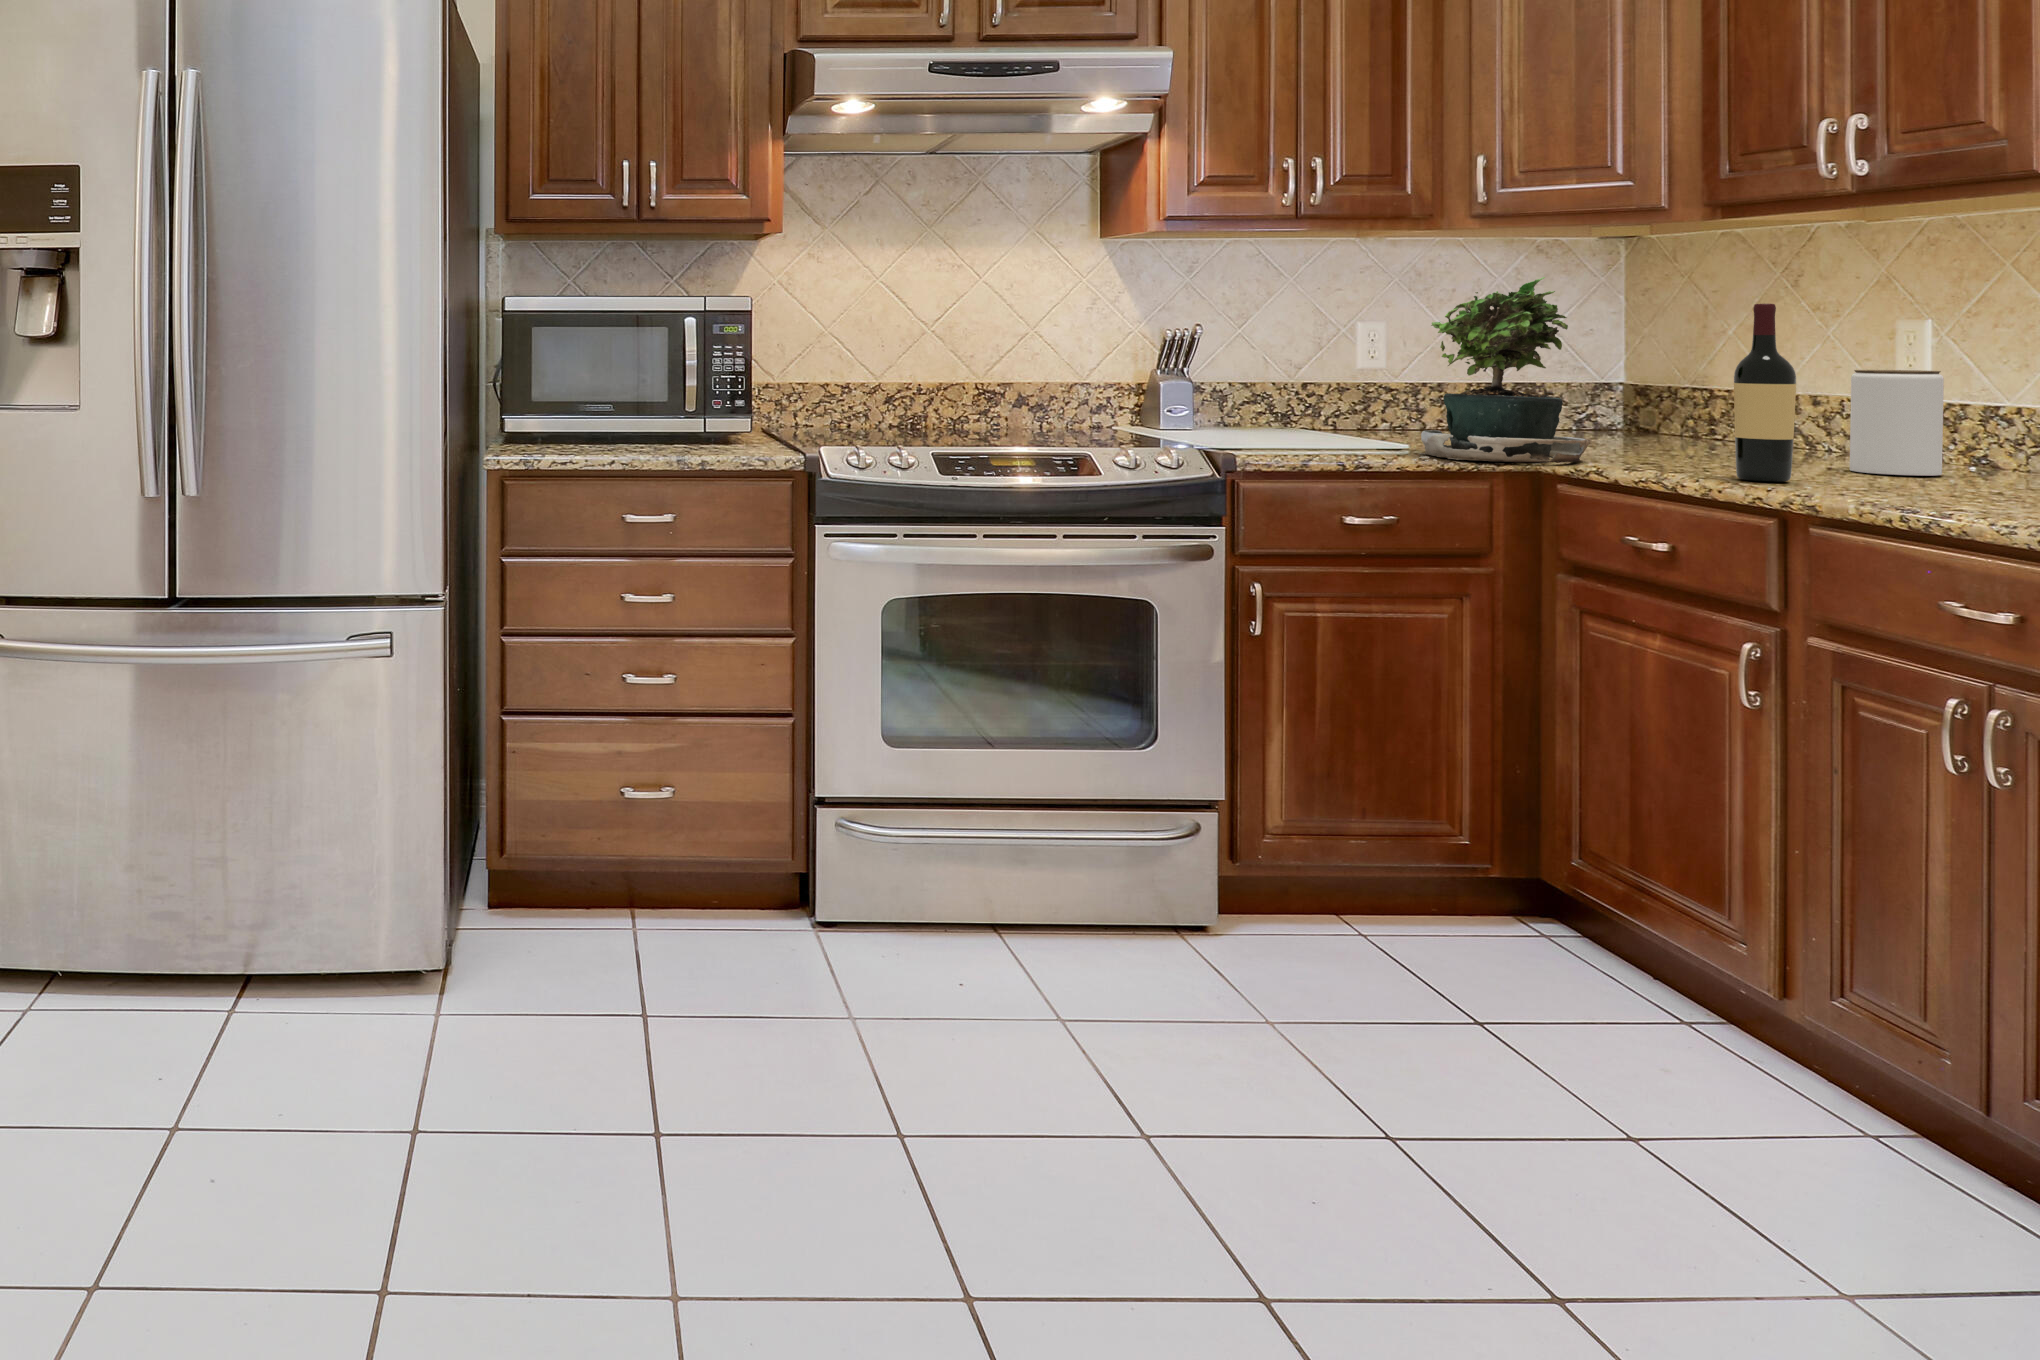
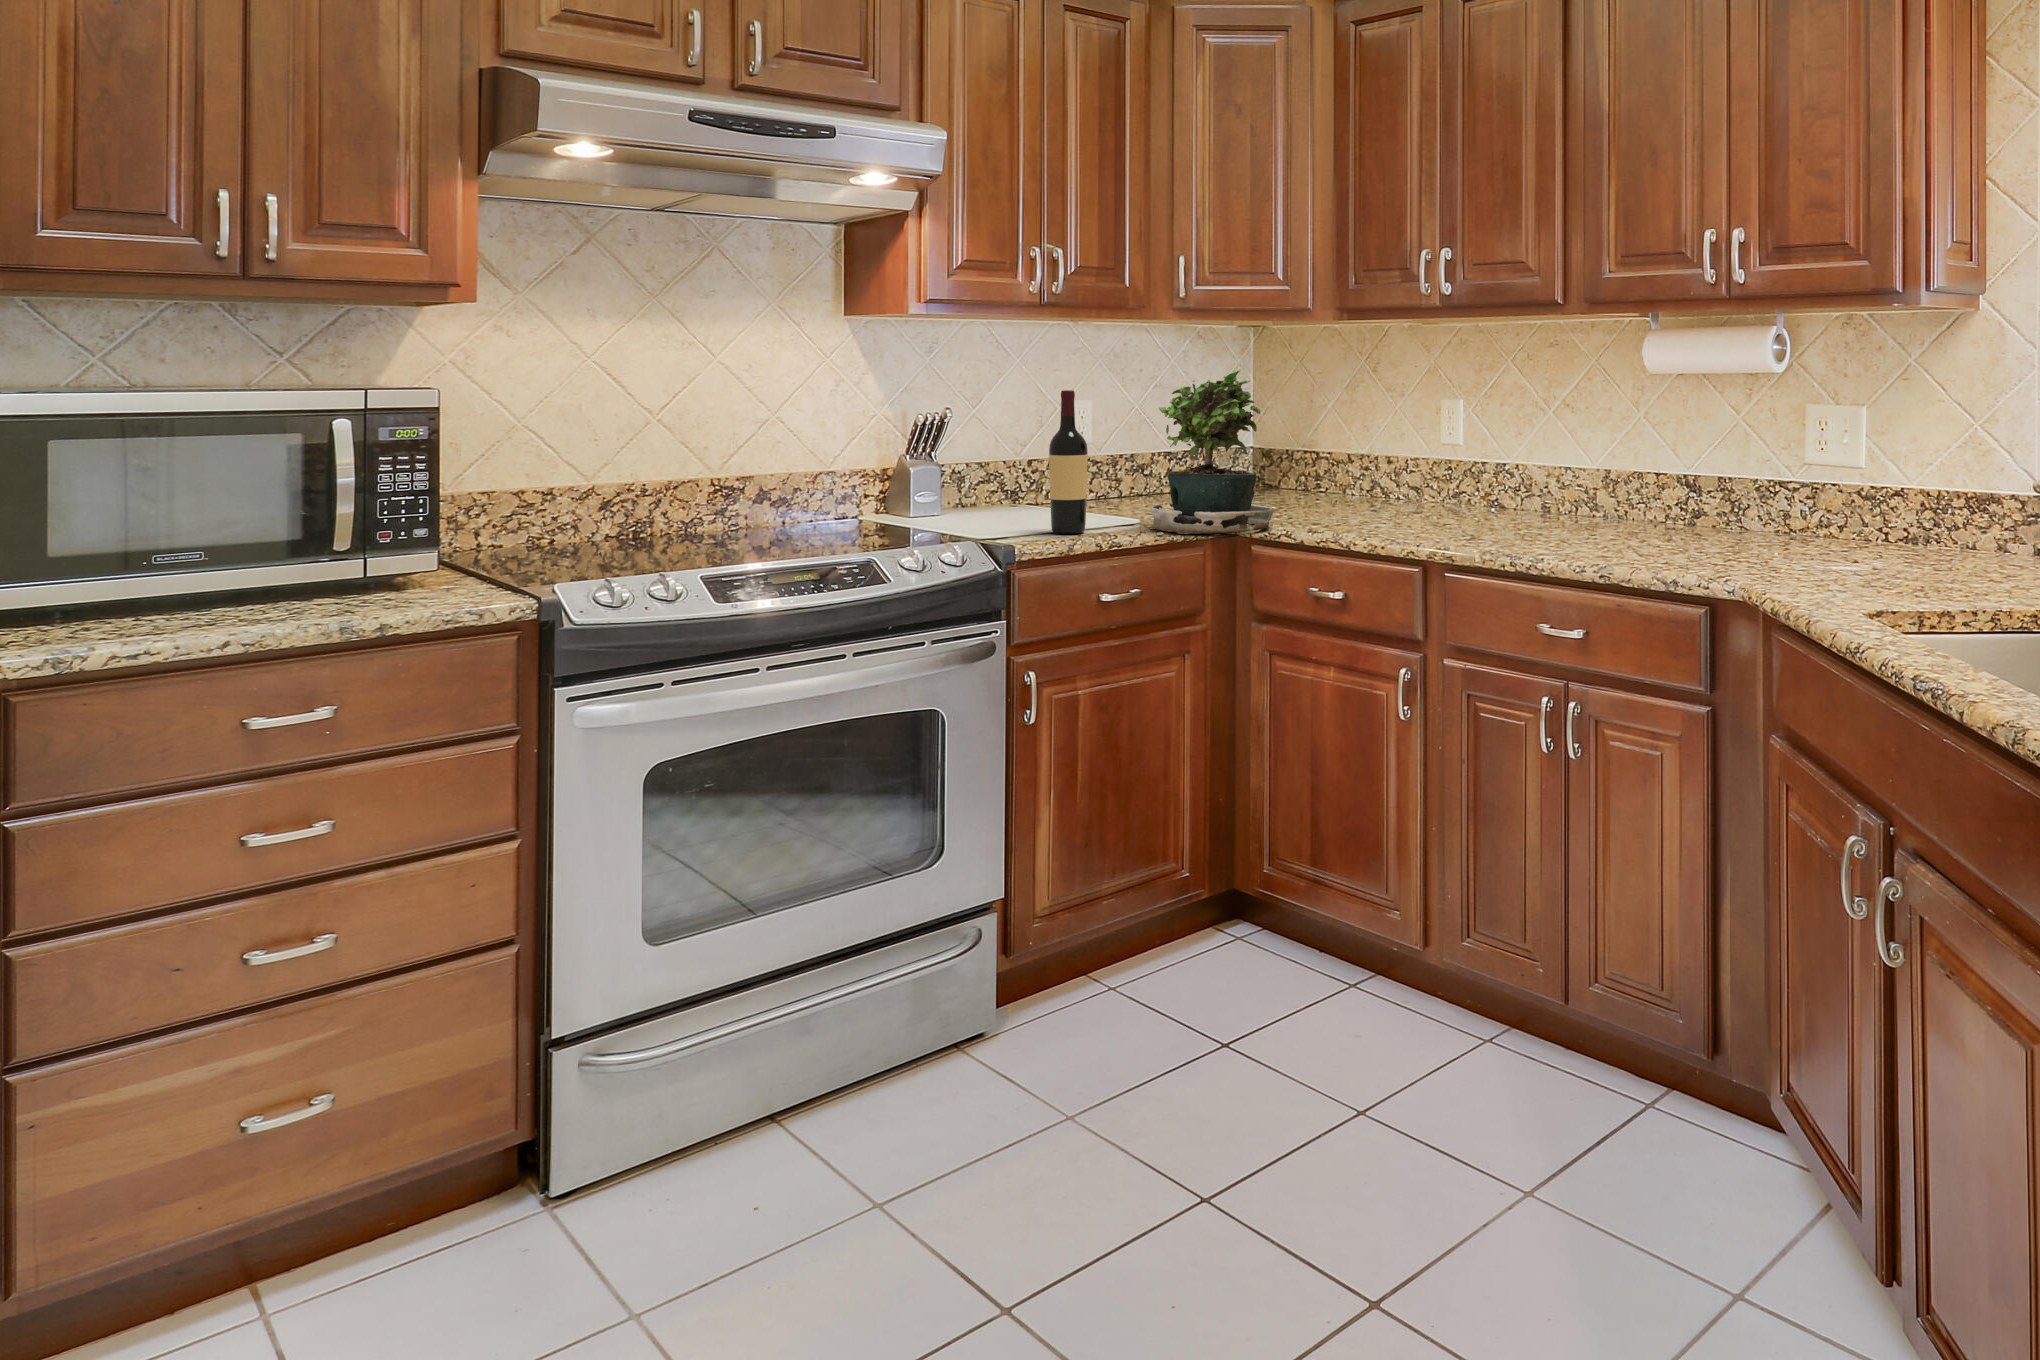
wine bottle: present [1734,304,1796,482] -> present [1049,390,1088,534]
jar: present [1850,370,1944,476] -> none [1427,441,1477,522]

